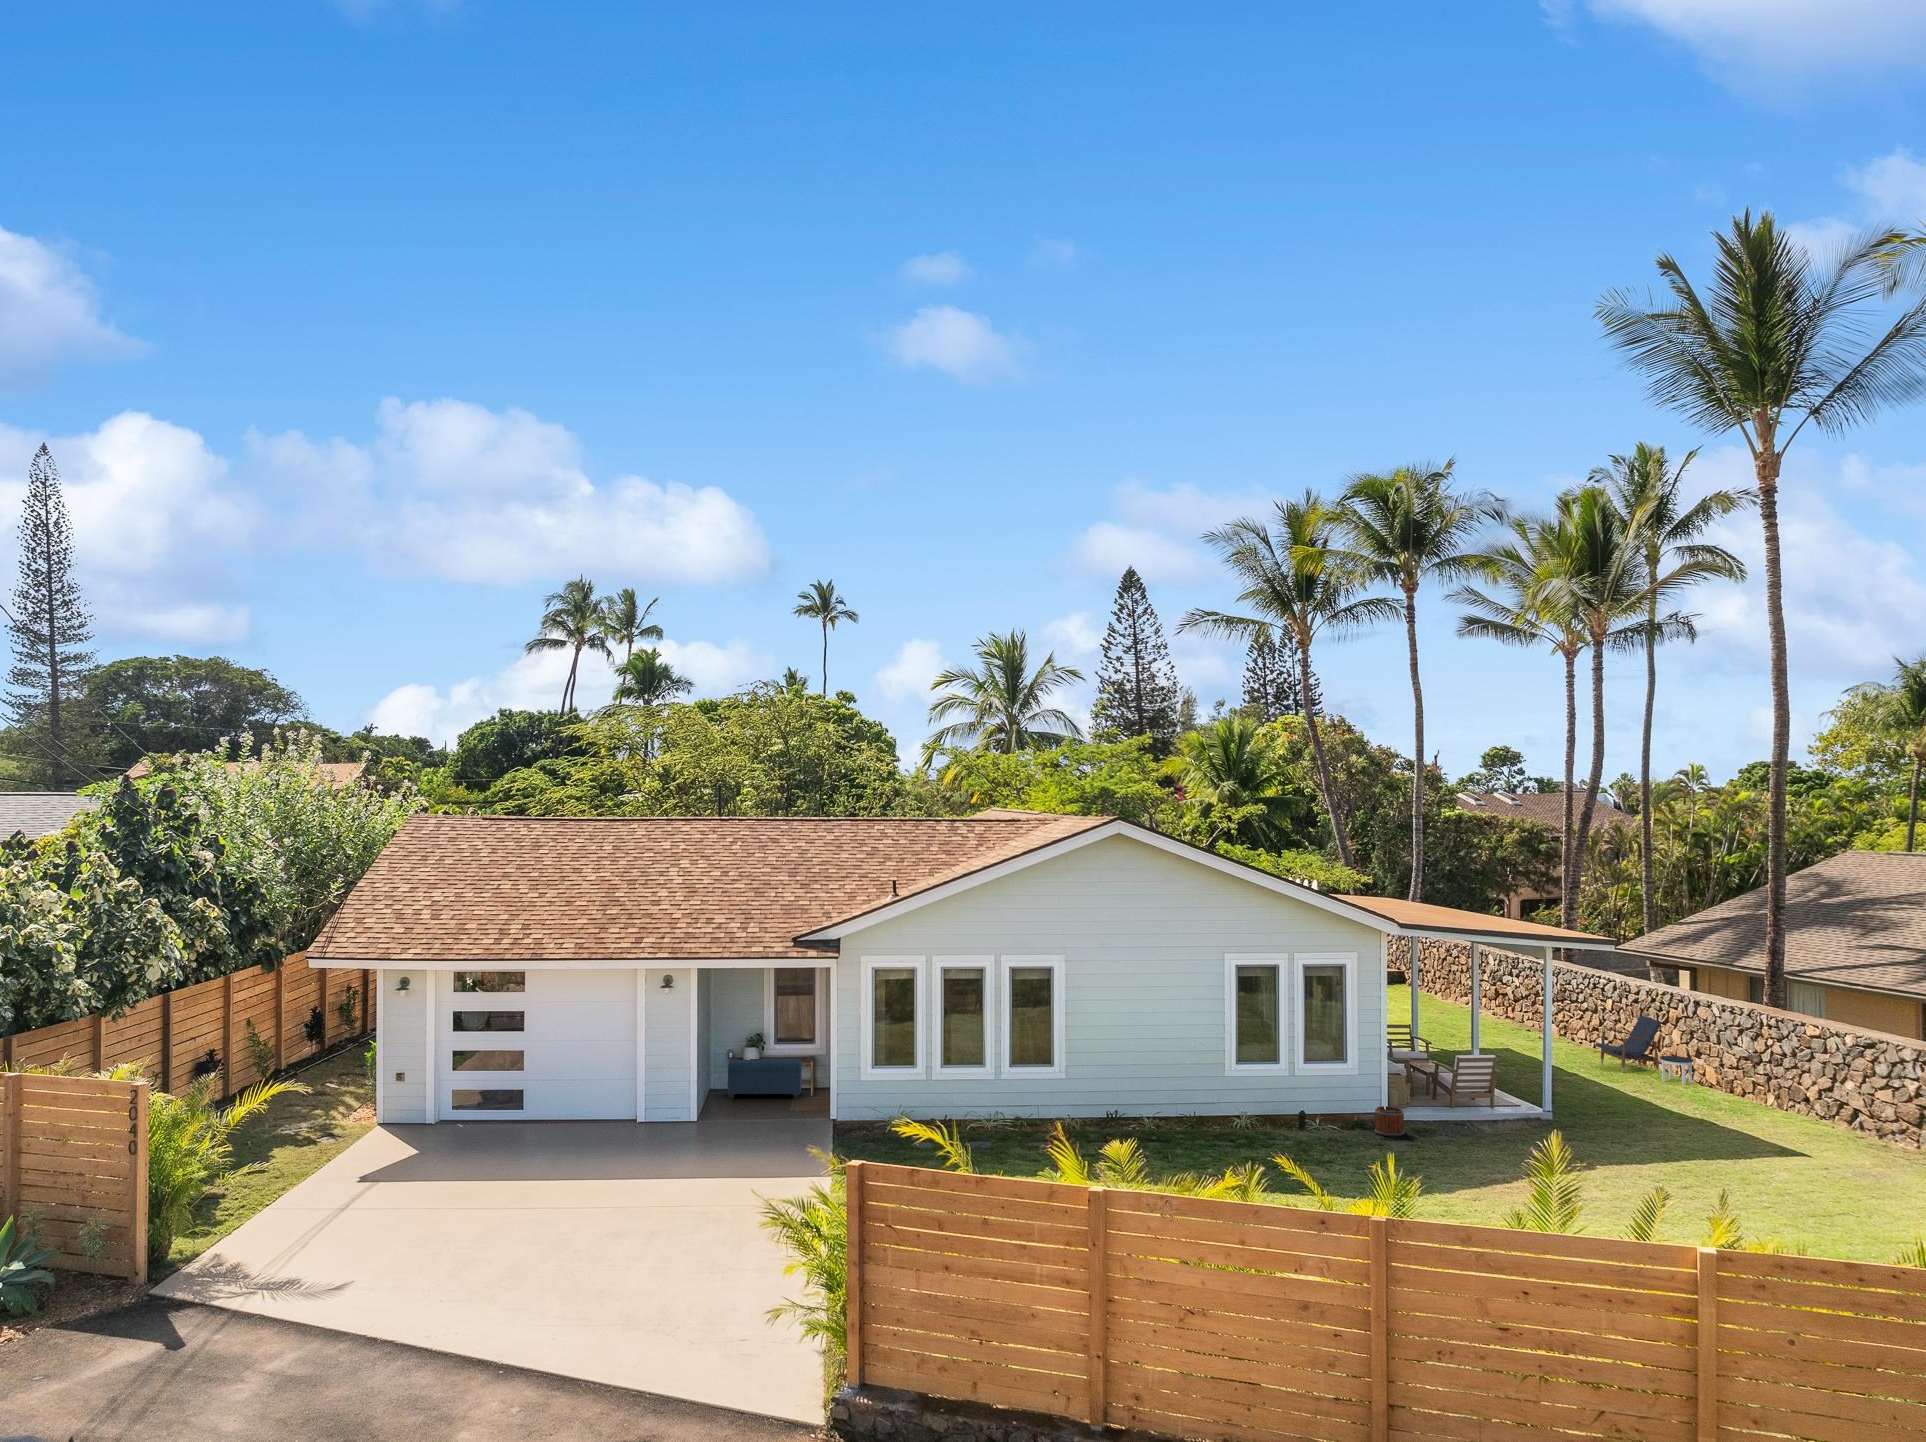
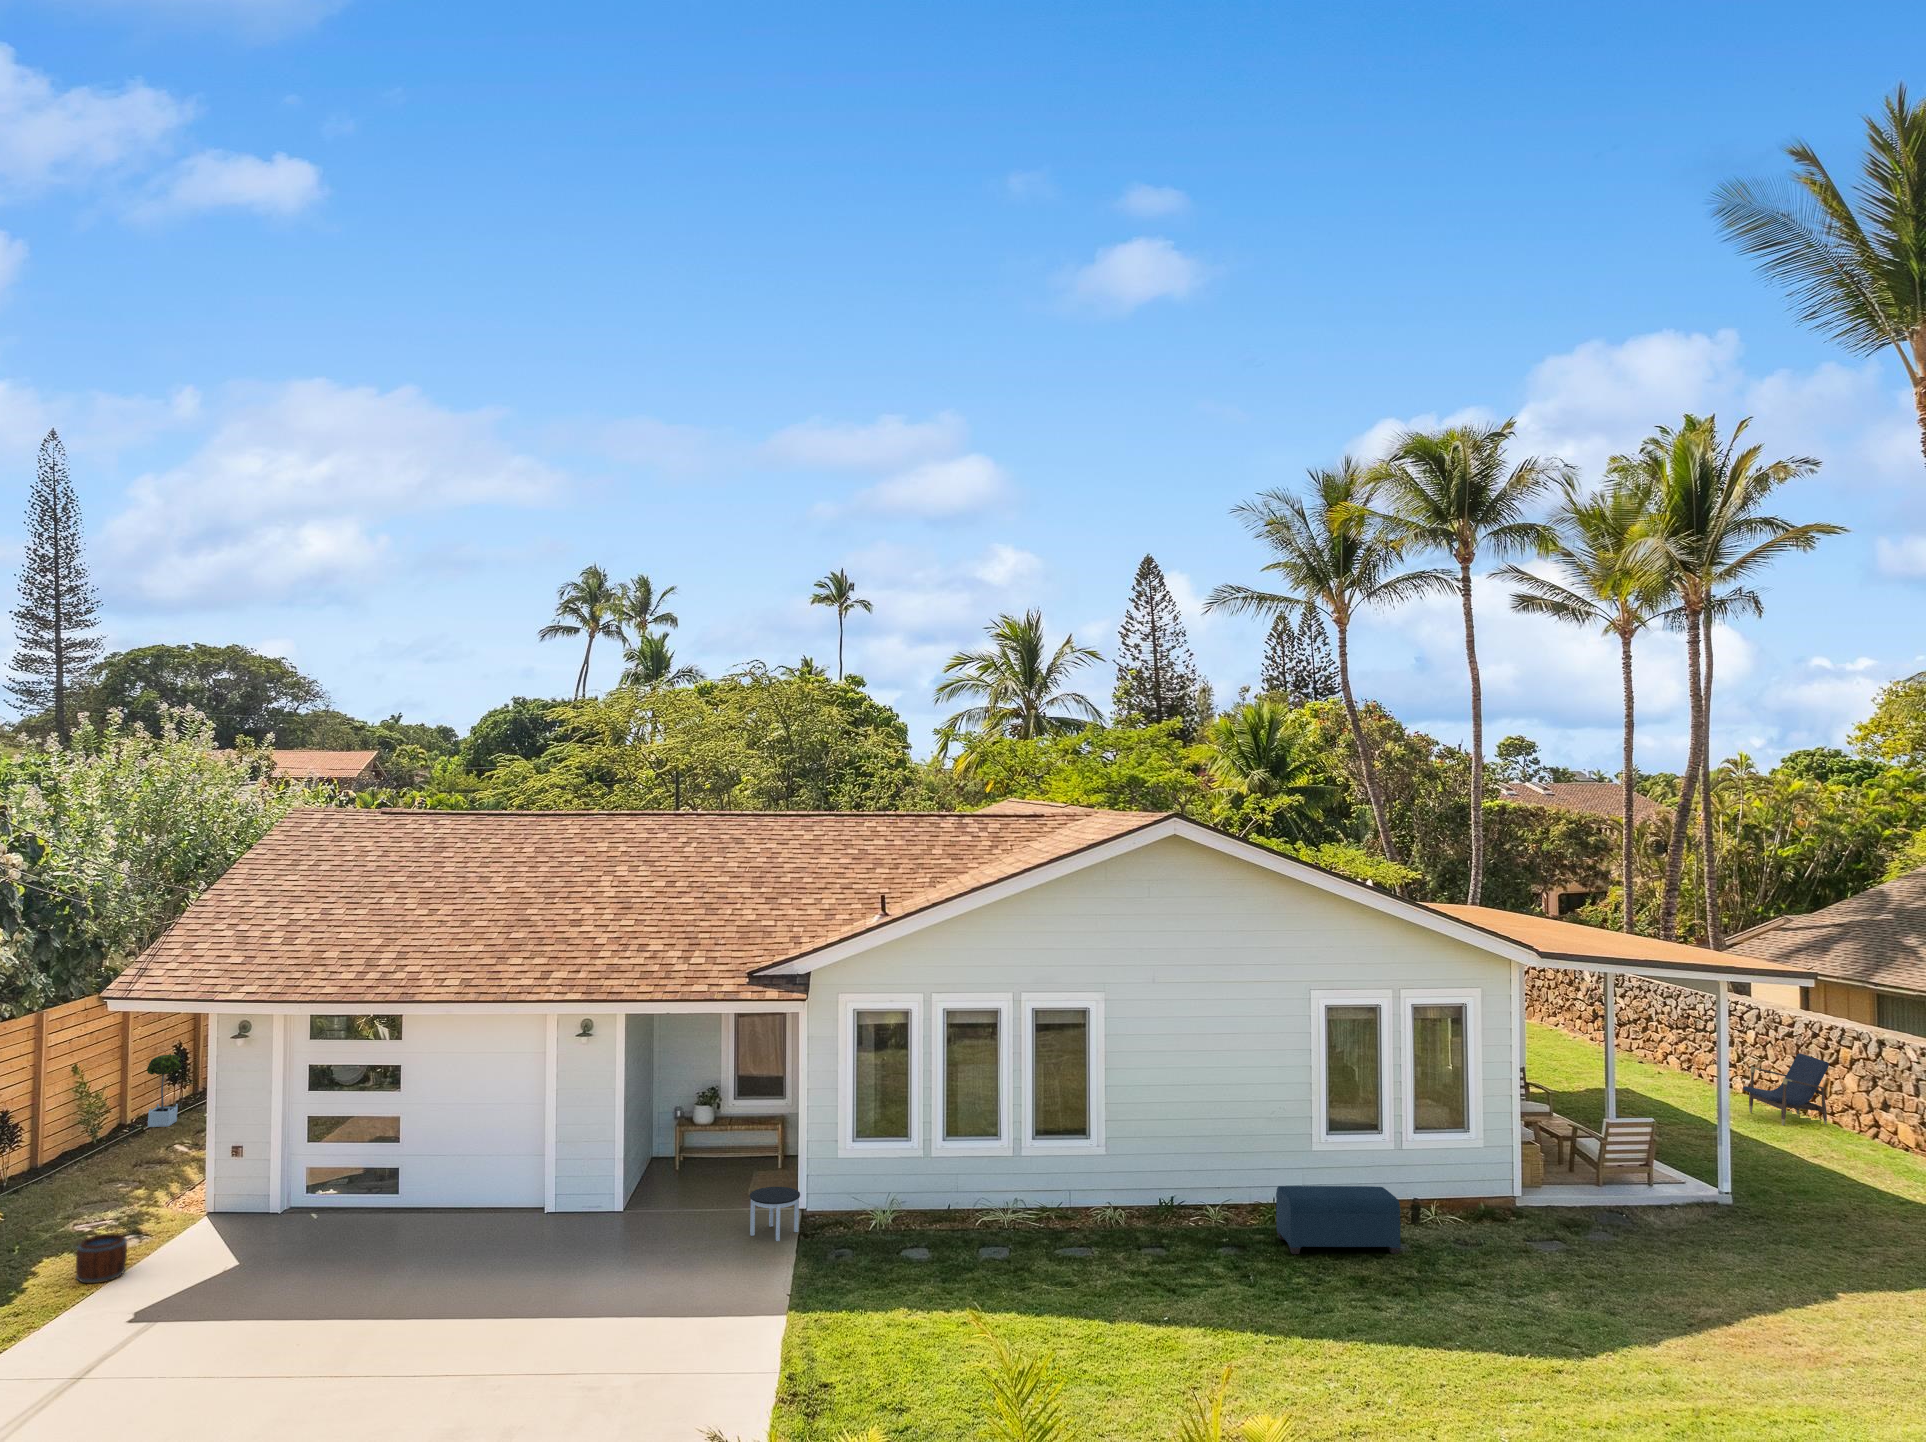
potted tree: none [292,1015,318,1074] -> present [147,1054,181,1127]
round table: present [1660,1056,1694,1084] -> present [750,1187,800,1241]
bench: present [728,1058,802,1099] -> present [1276,1186,1400,1254]
bucket: present [1375,1106,1404,1137] -> present [76,1233,127,1283]

